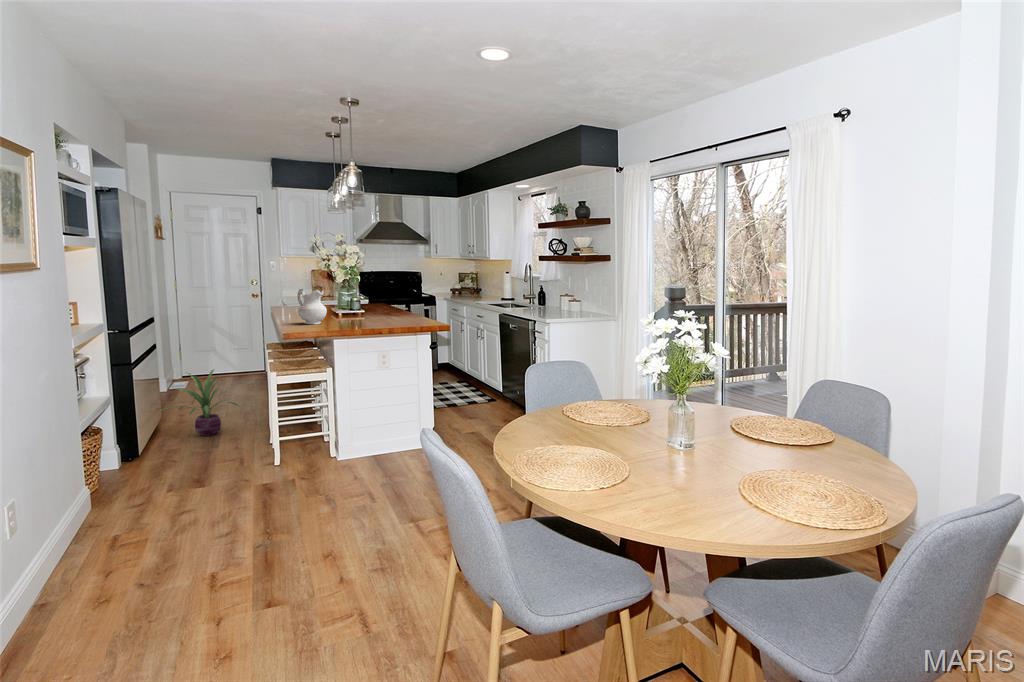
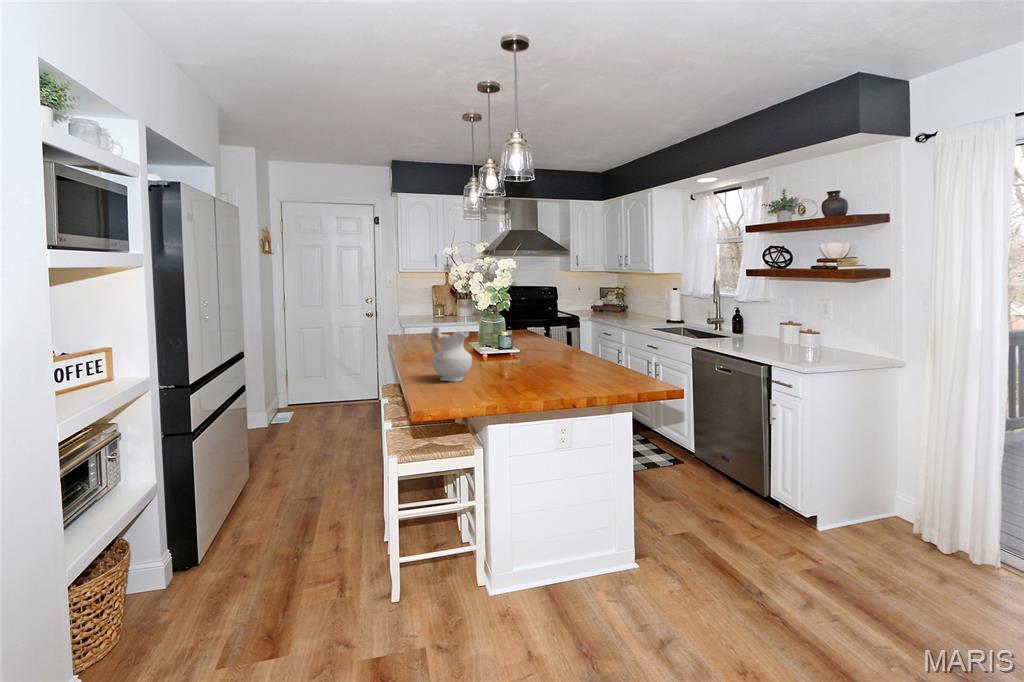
decorative plant: present [176,370,239,436] -> none [244,427,350,518]

